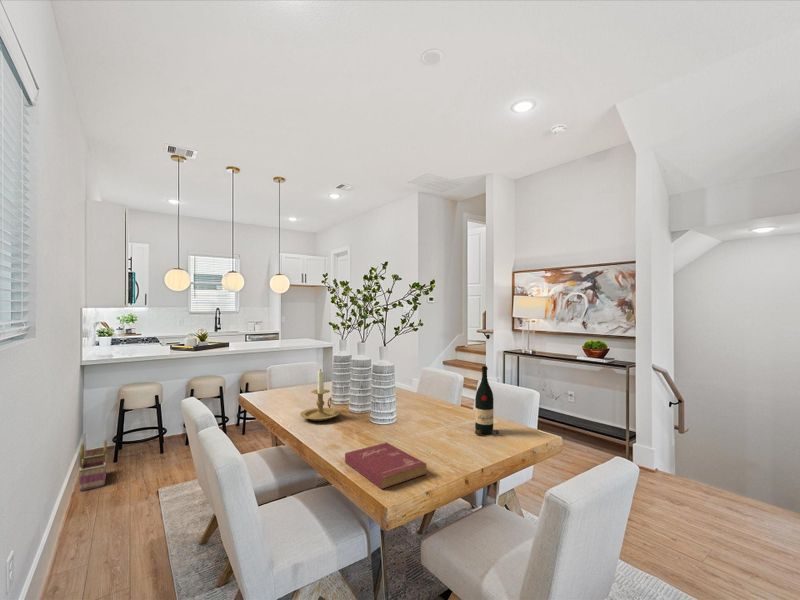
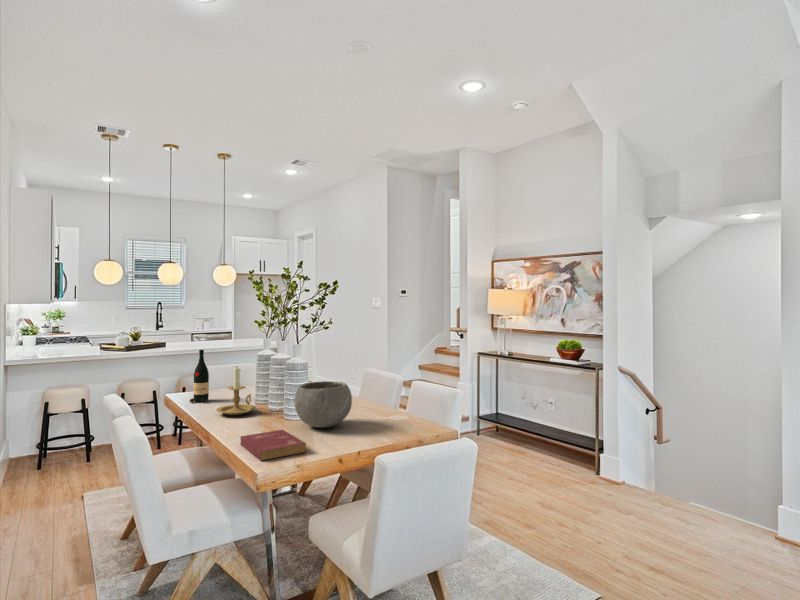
wine bottle: present [475,366,499,435] -> present [190,350,209,403]
bowl: none [390,386,451,437] -> present [295,381,352,428]
basket: present [80,440,107,491] -> none [5,443,33,494]

